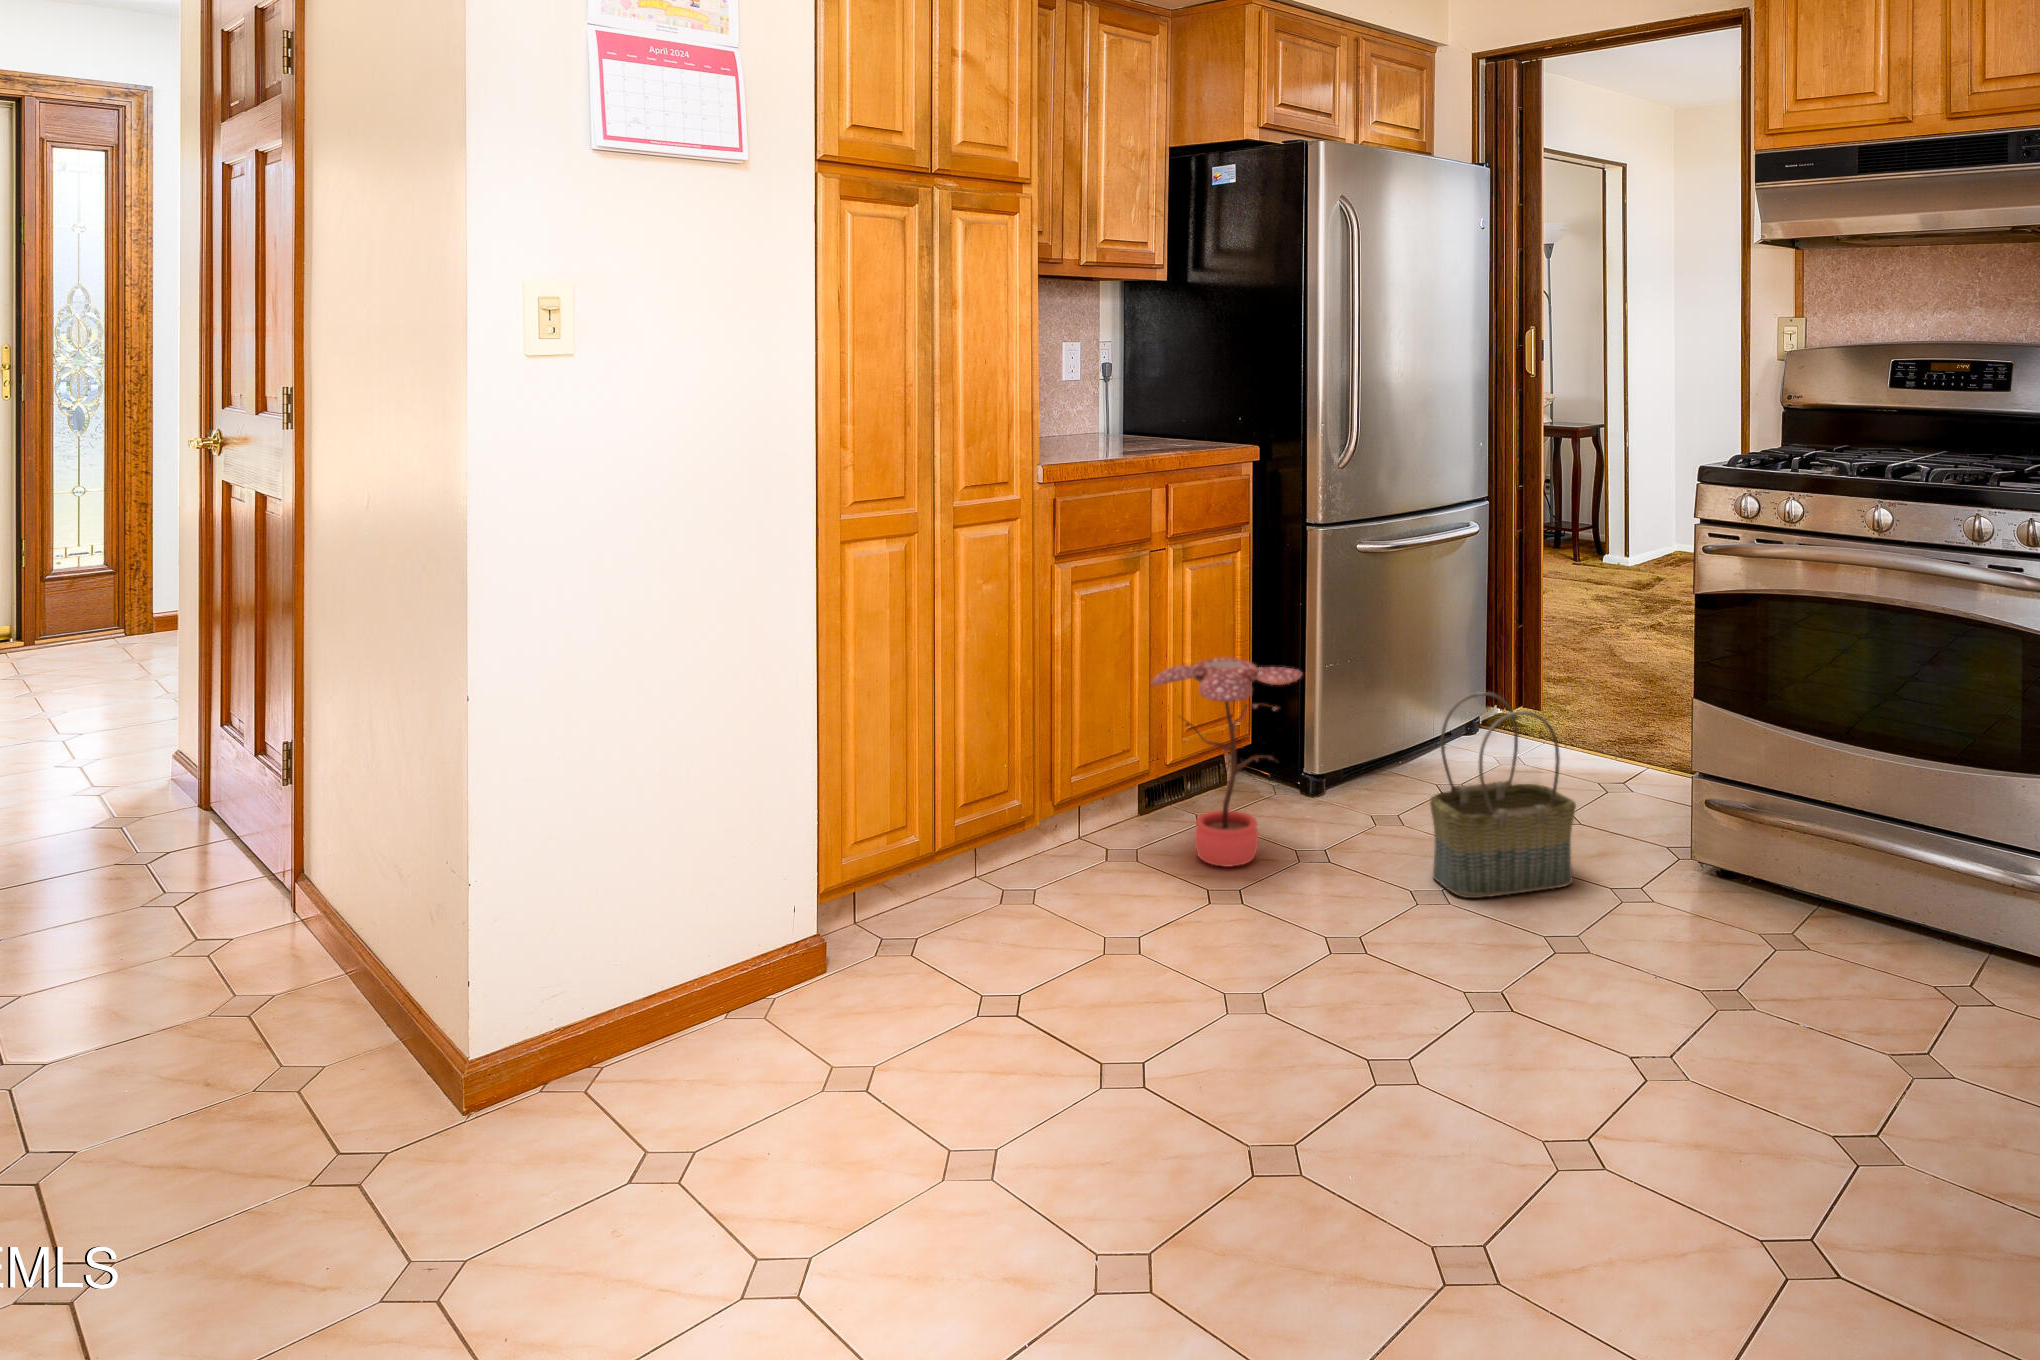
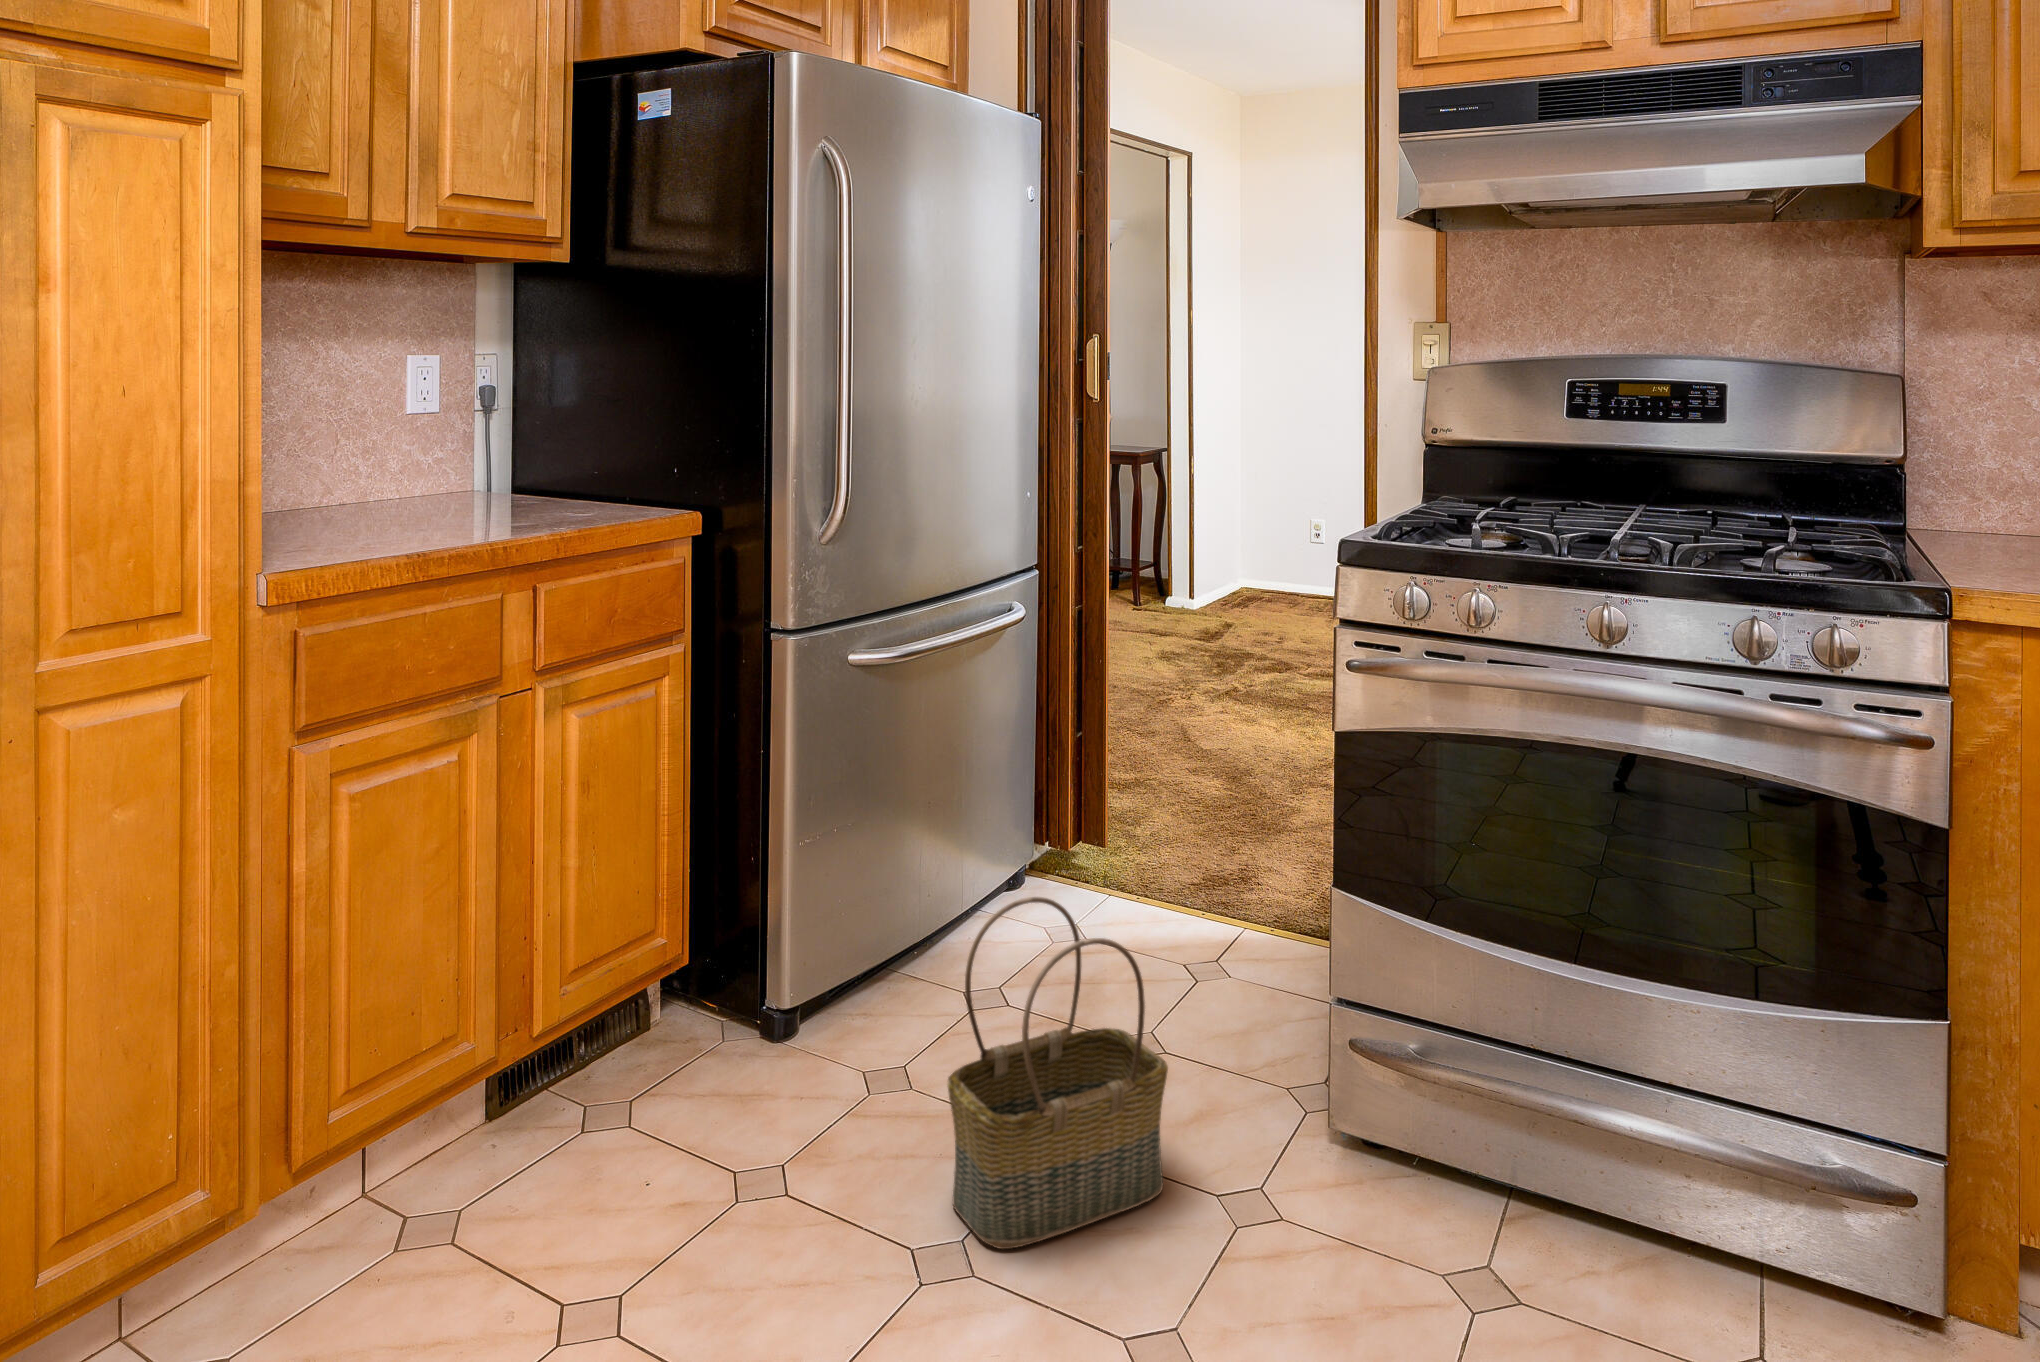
potted plant: present [1152,658,1302,867] -> none [492,859,749,1225]

